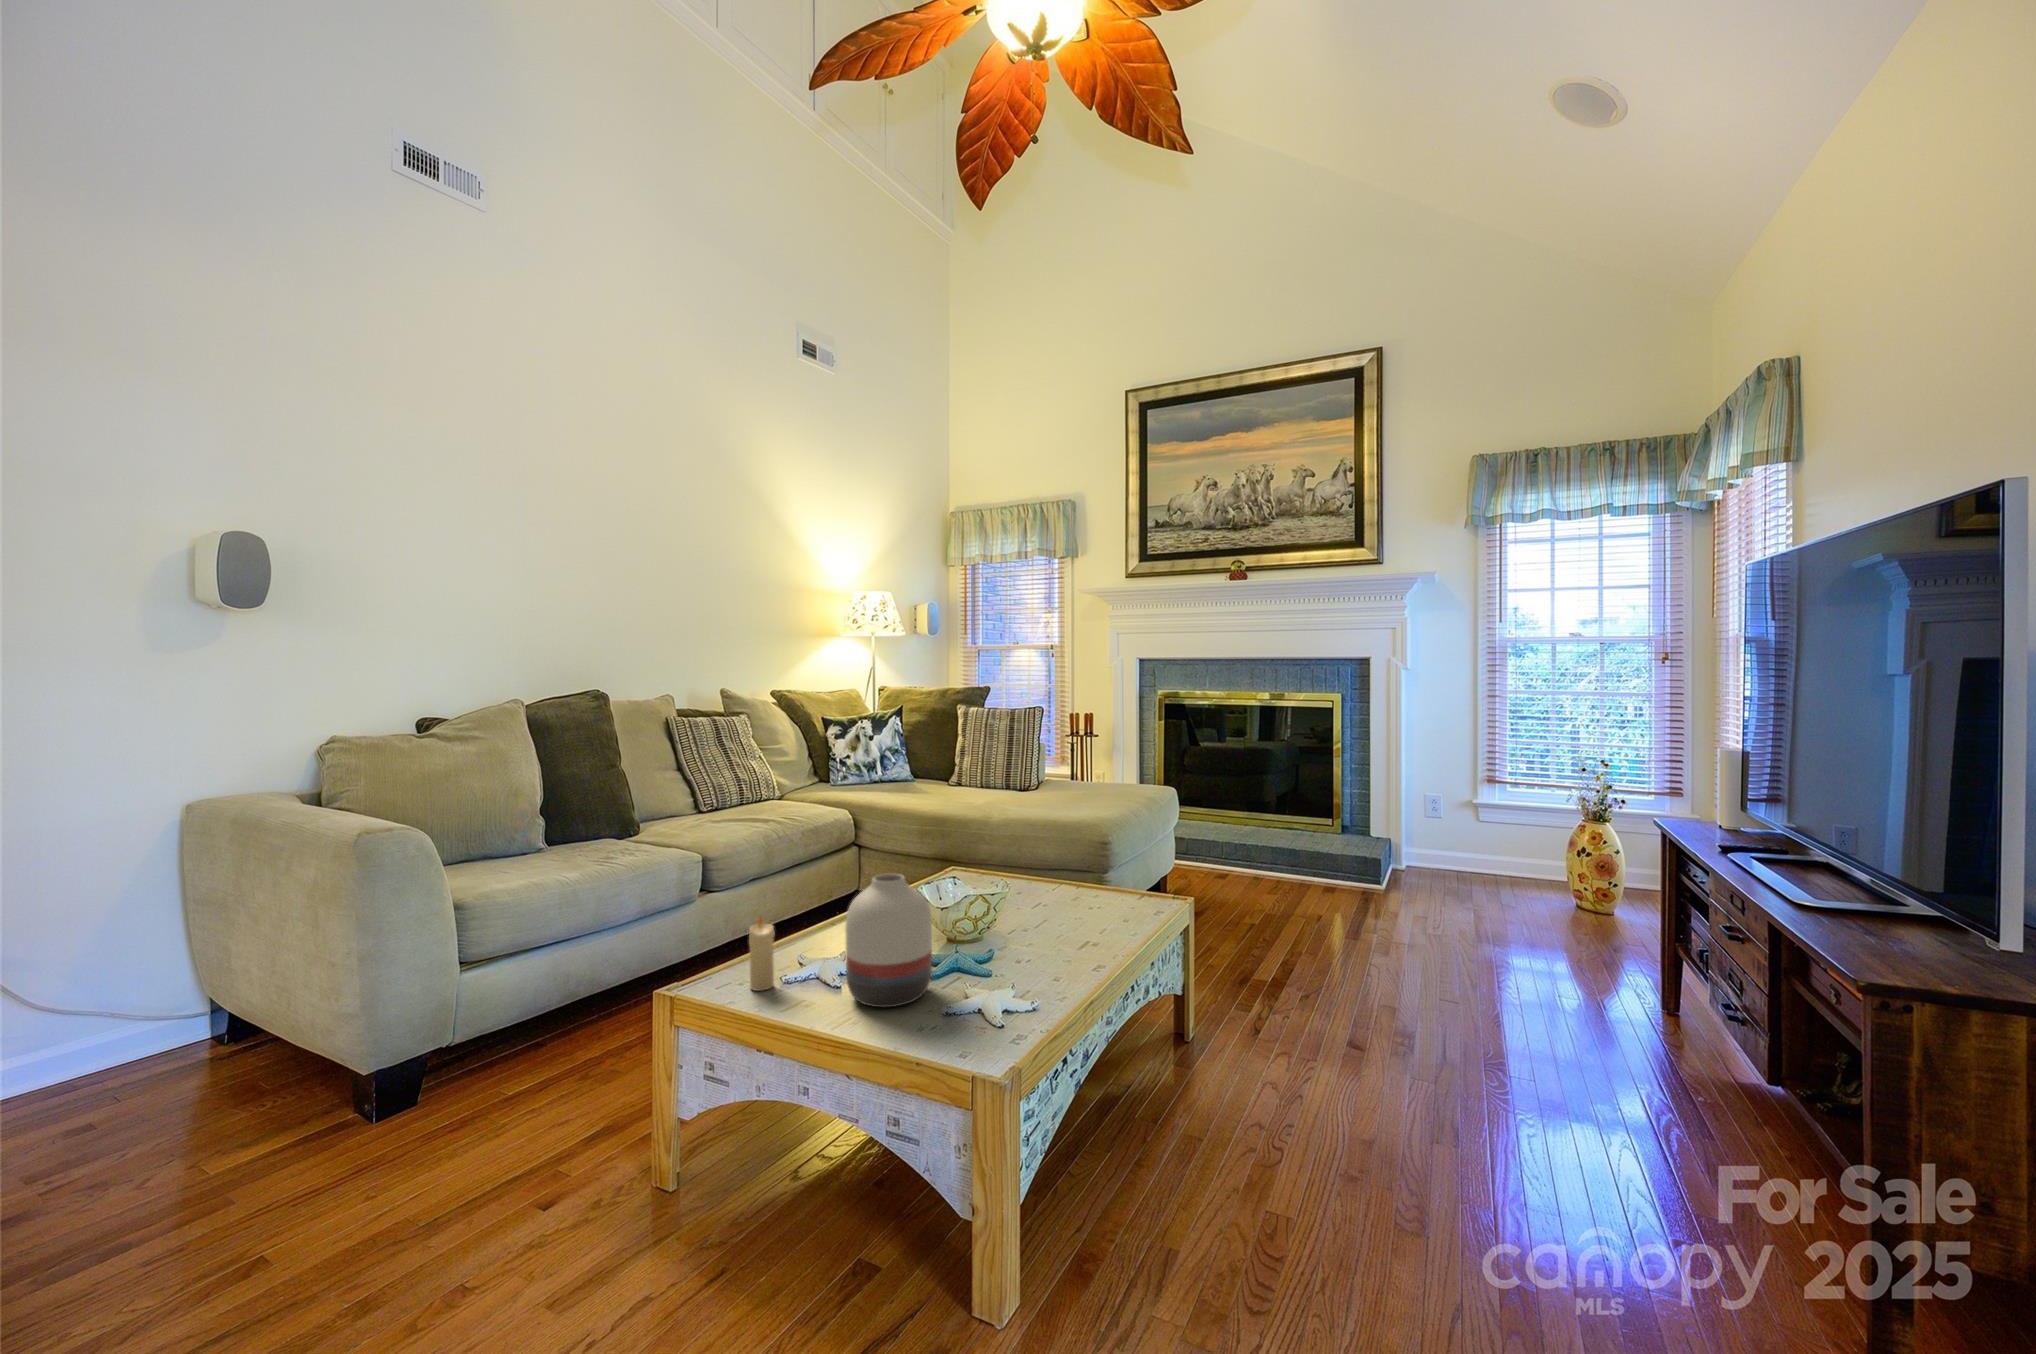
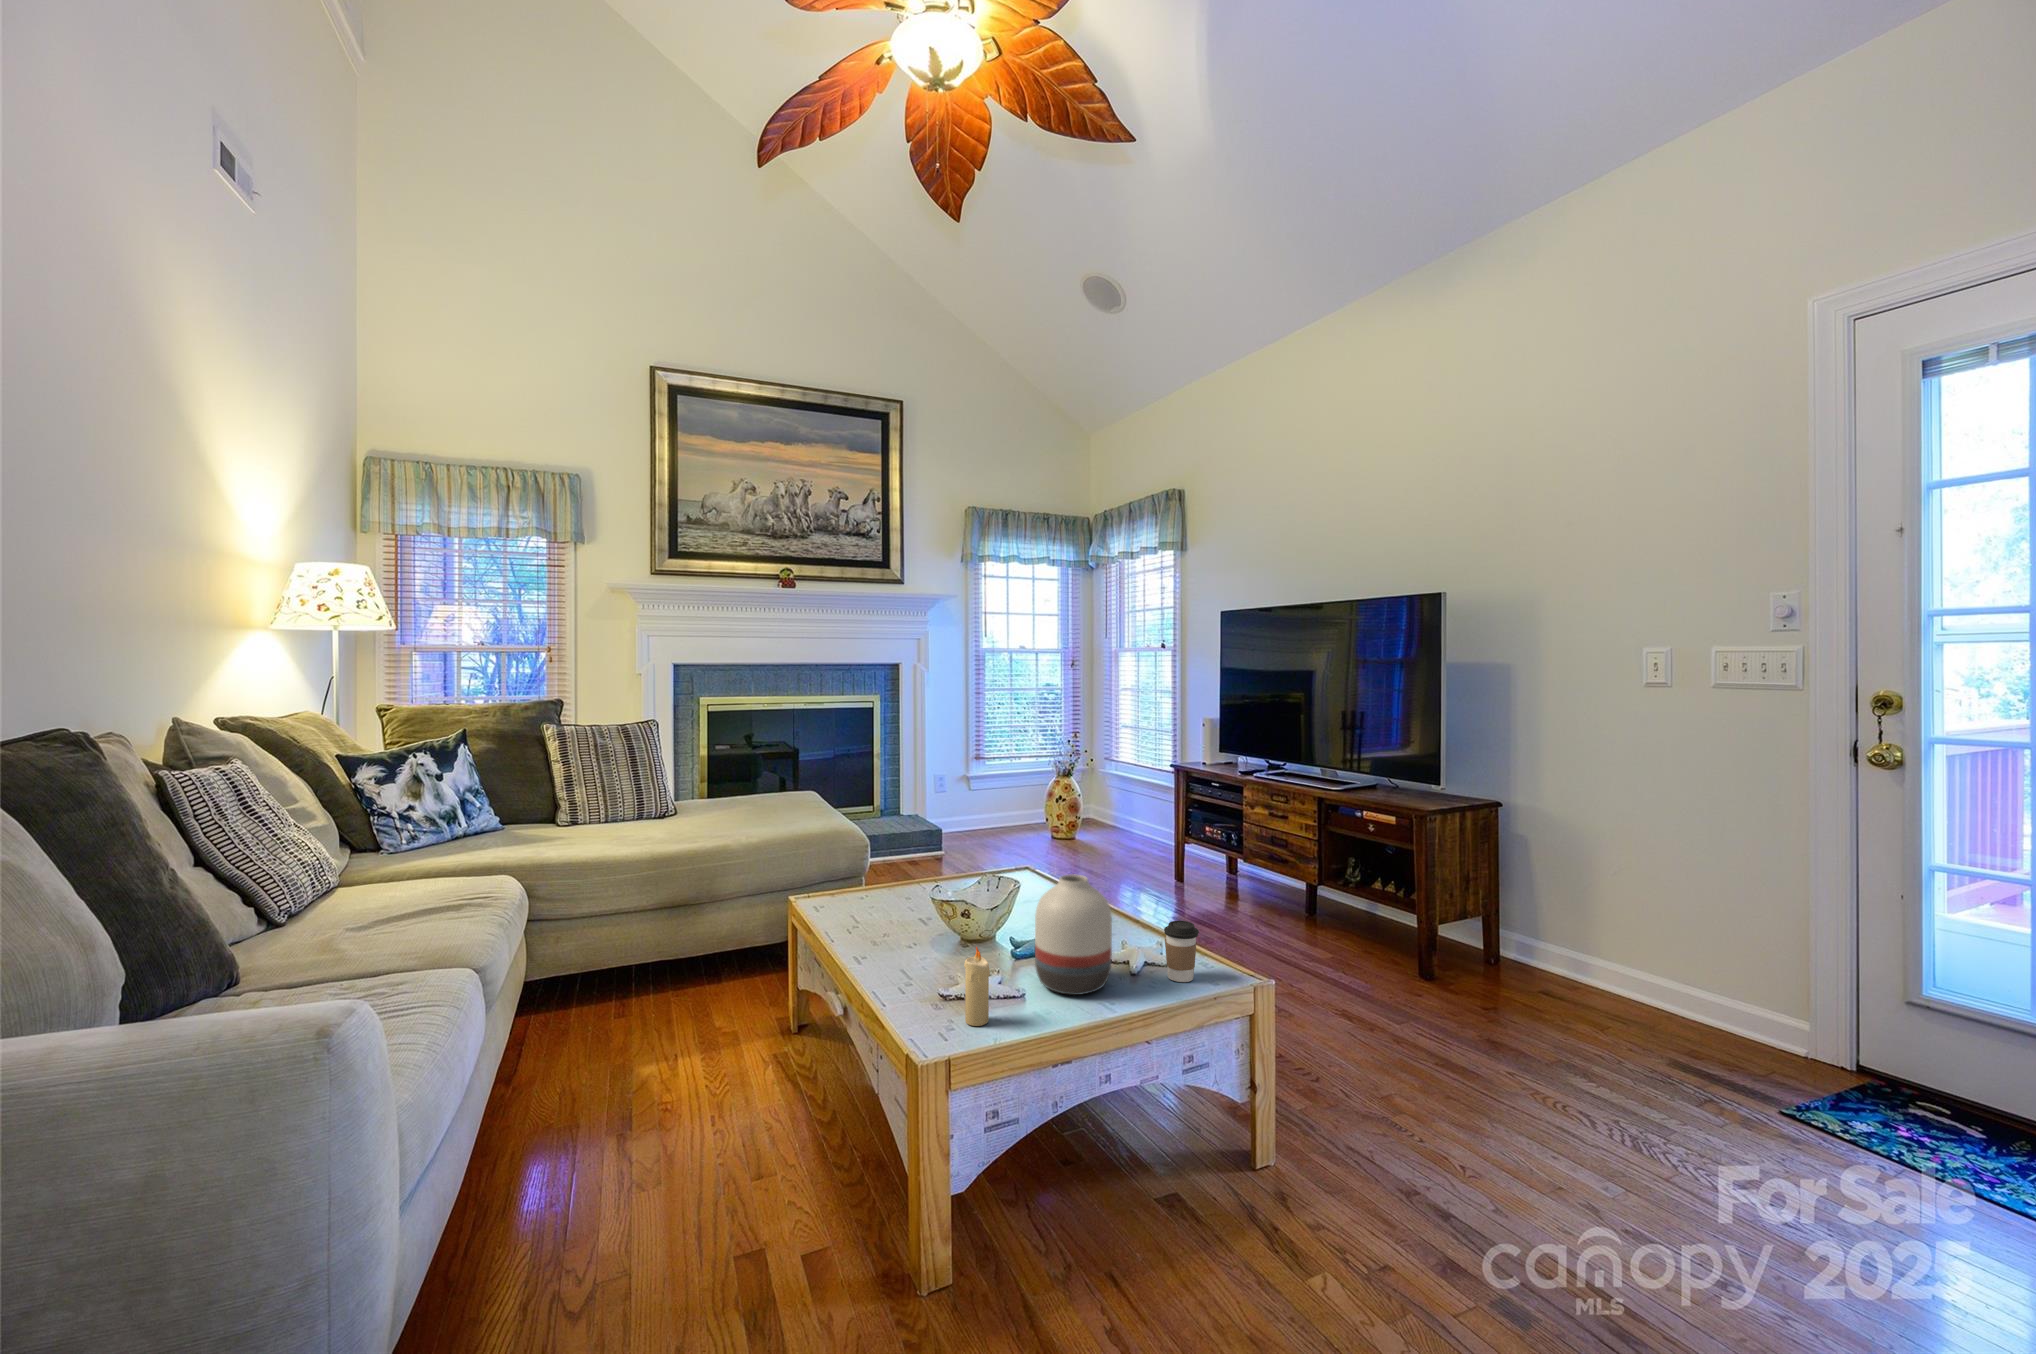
coffee cup: none [953,961,996,1041] -> present [1164,921,1199,982]

